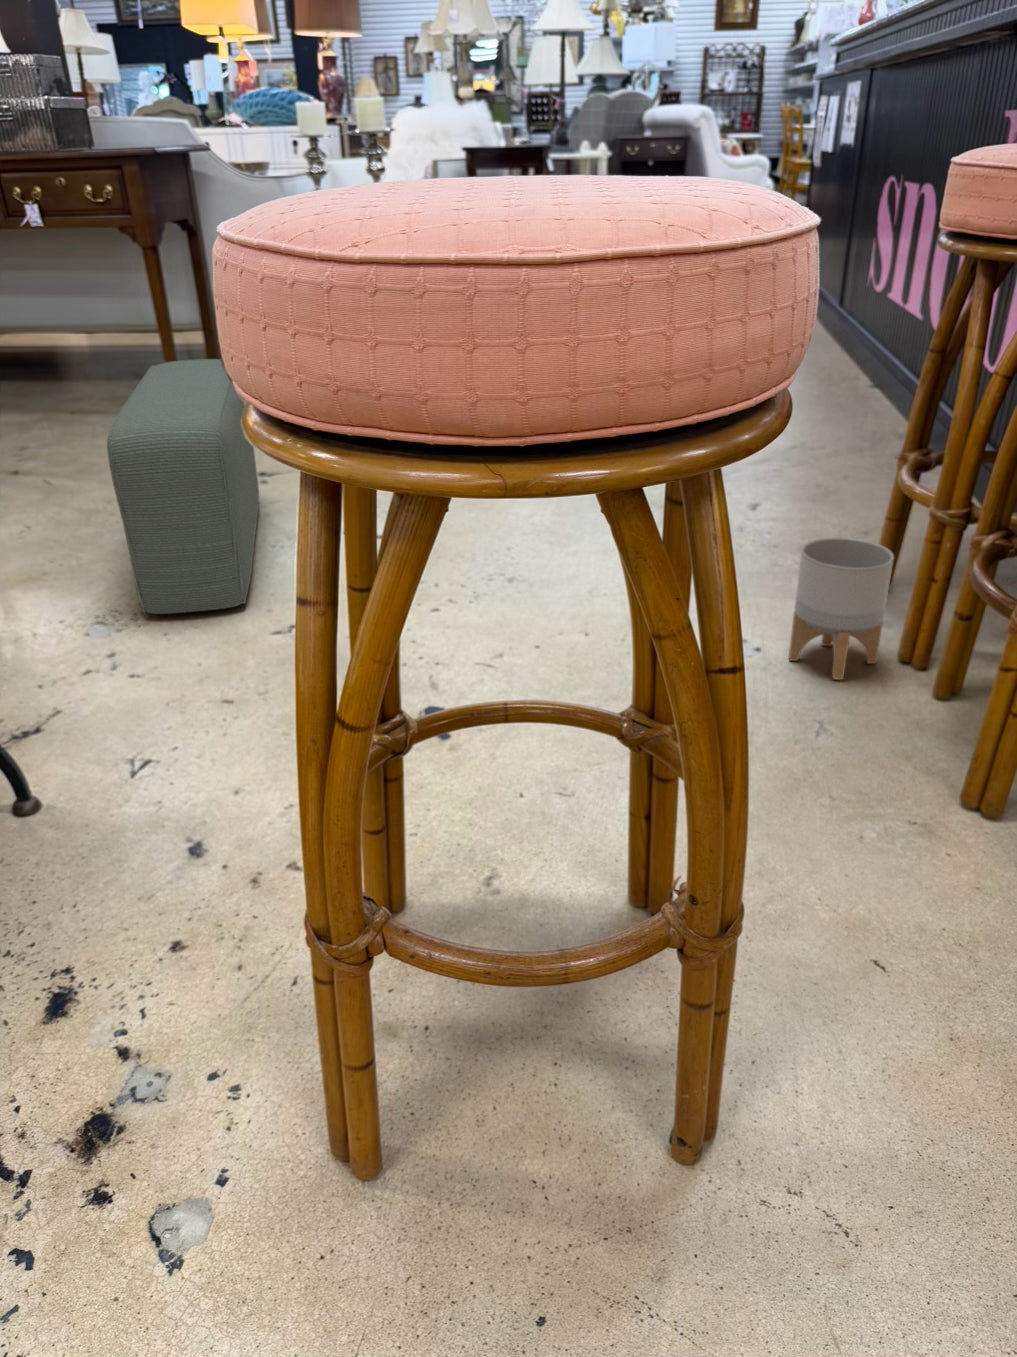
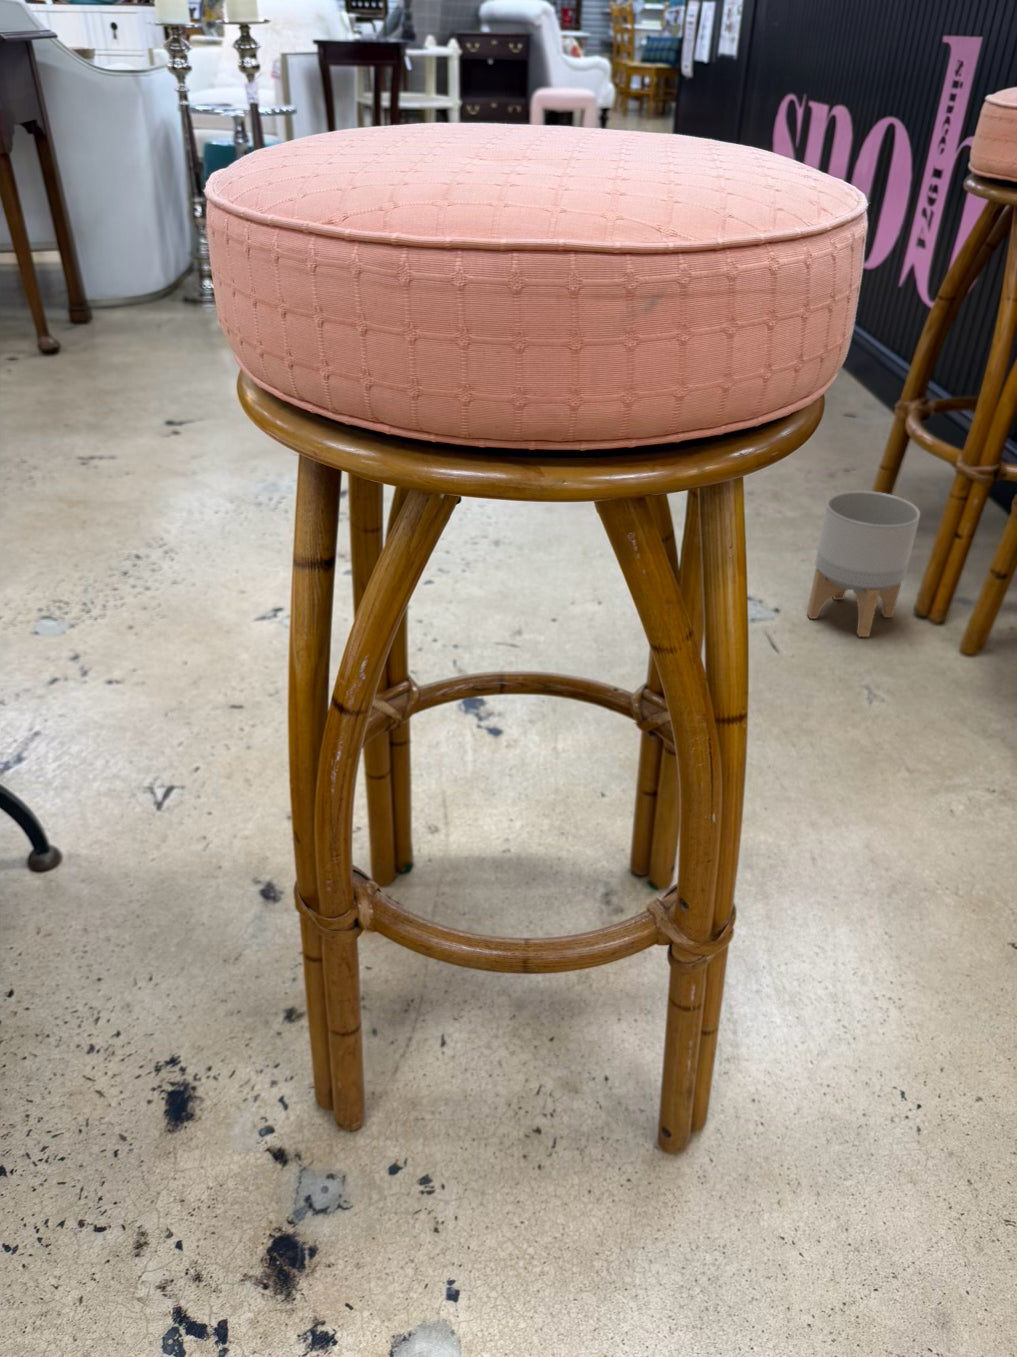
pouf: present [107,359,259,614] -> none [44,299,212,604]

